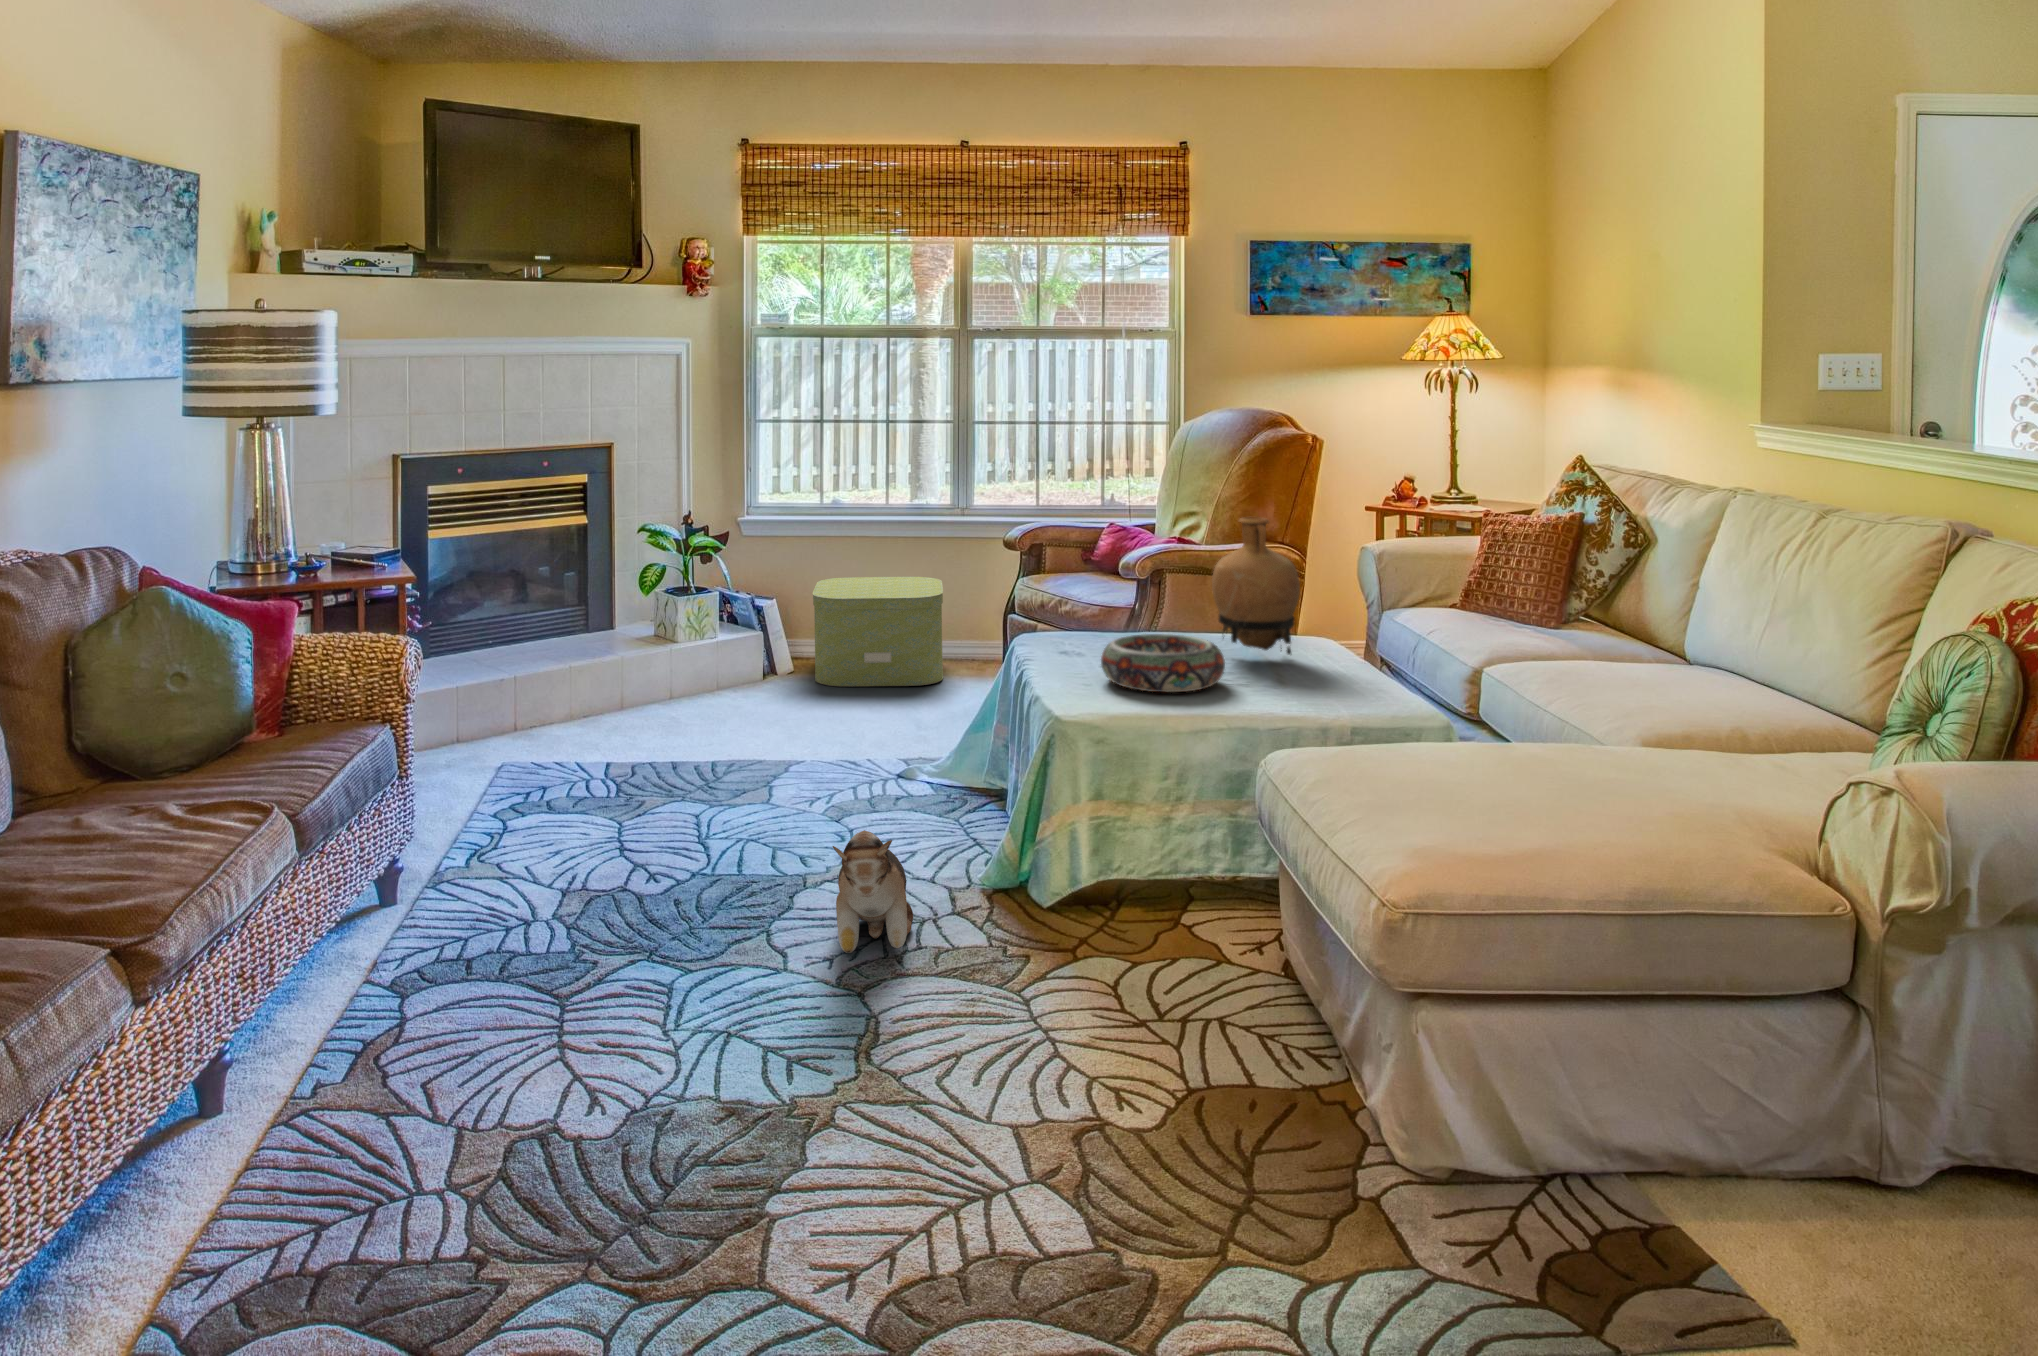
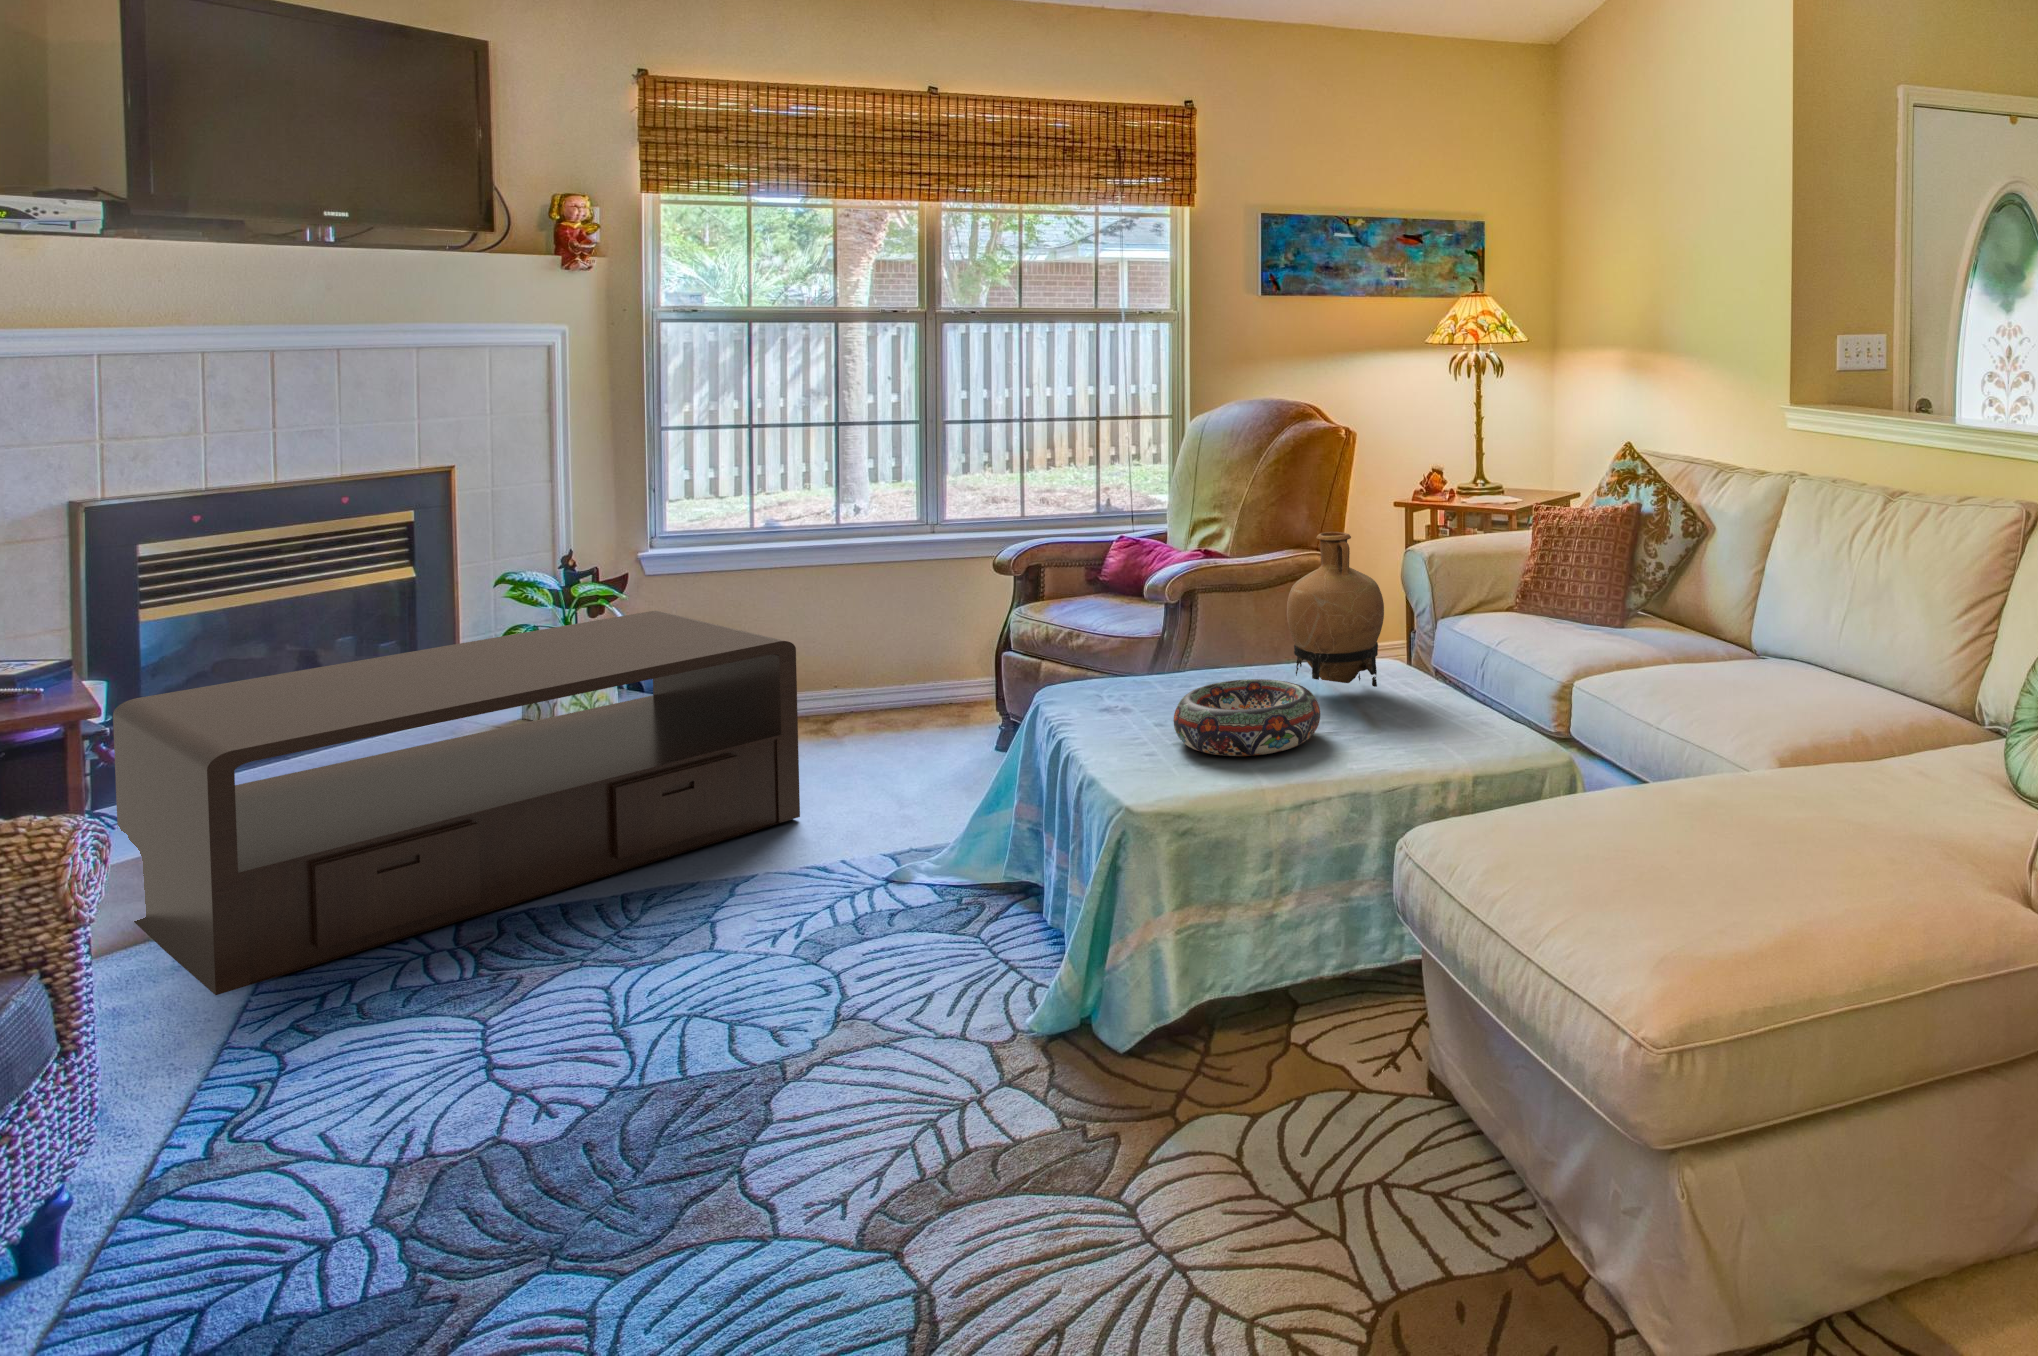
coffee table: none [424,562,840,784] -> present [113,611,800,995]
storage box: present [812,577,943,686] -> none [749,608,924,757]
plush toy: present [833,830,913,953] -> none [850,1013,955,1186]

